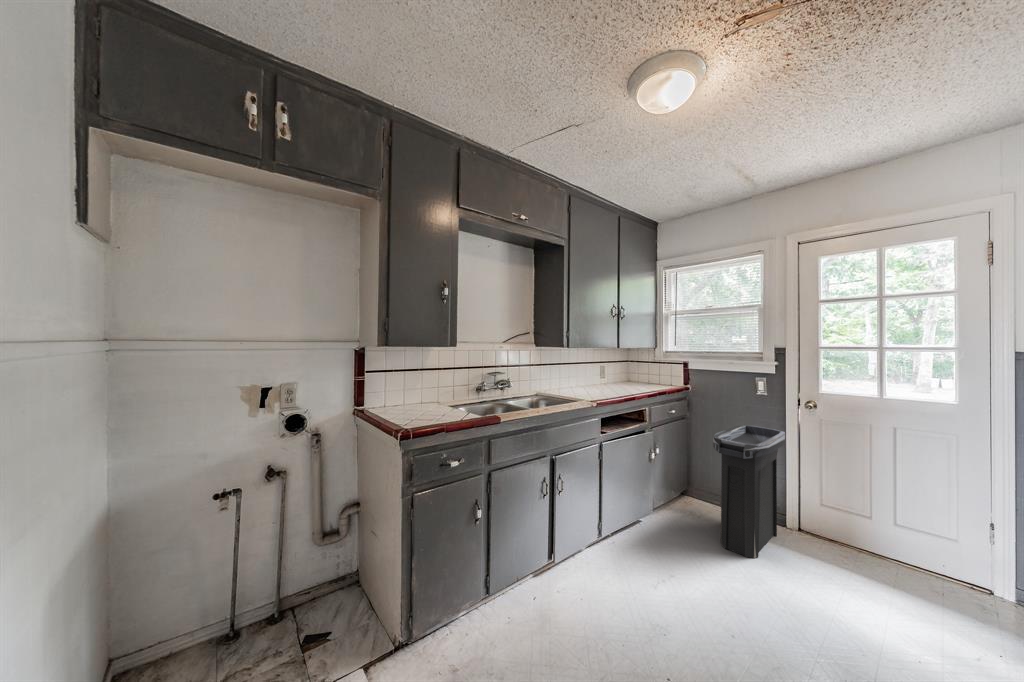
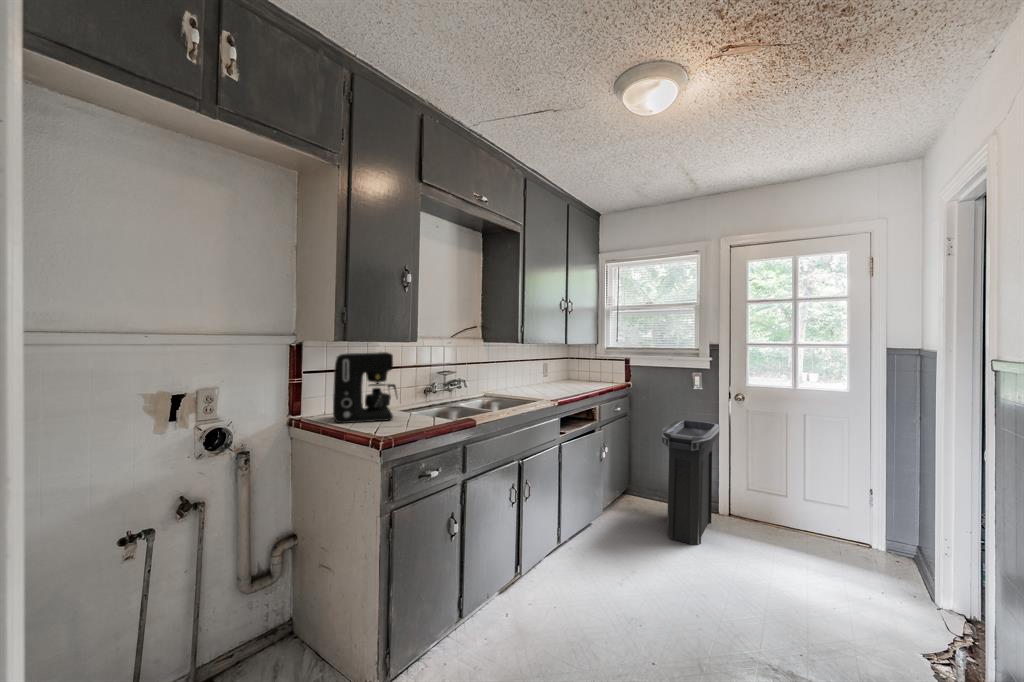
coffee maker: none [383,355,440,414] -> present [333,352,398,423]

